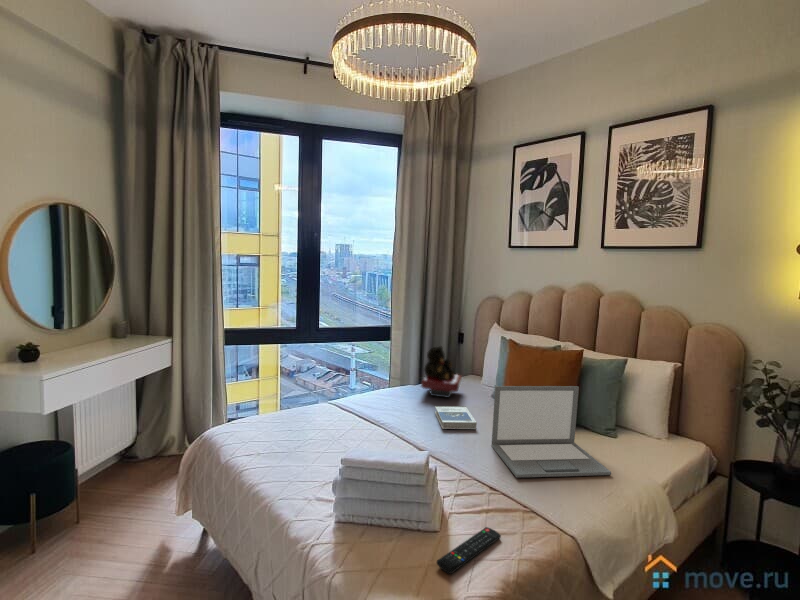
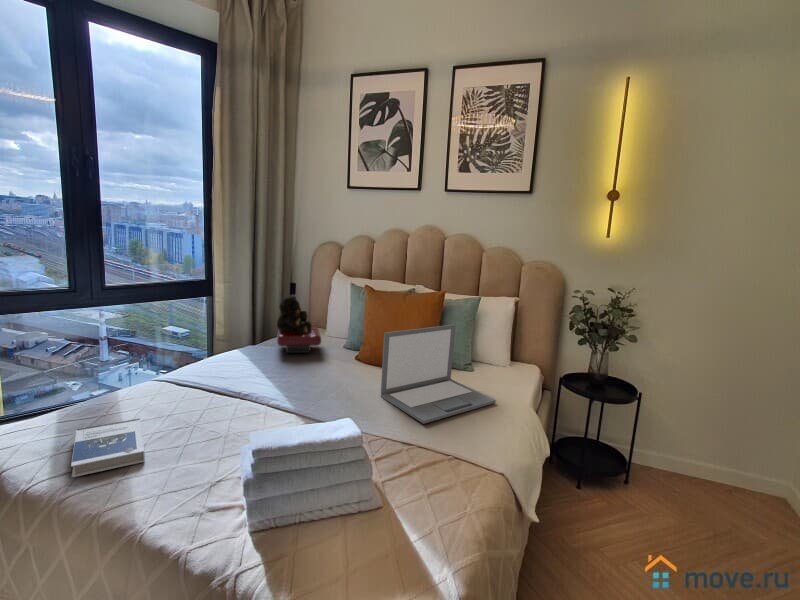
hardback book: present [435,406,477,429] -> present [71,419,145,477]
remote control: present [437,527,501,574] -> none [404,484,447,549]

